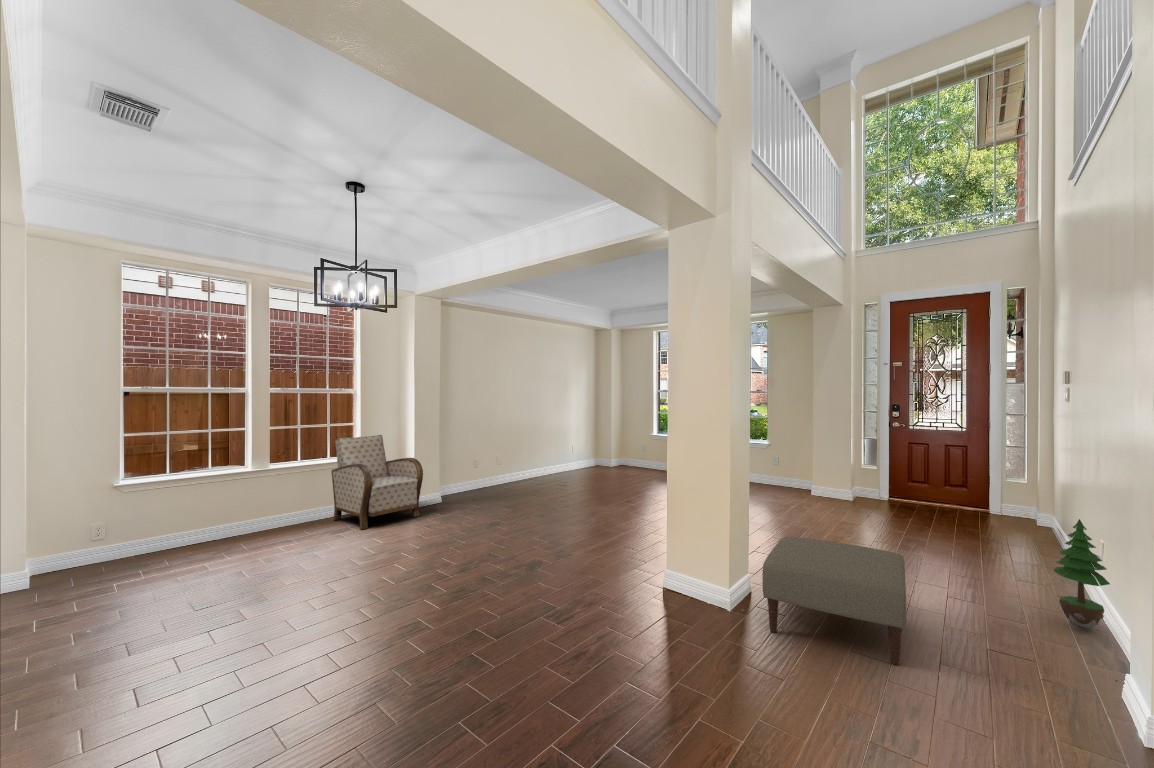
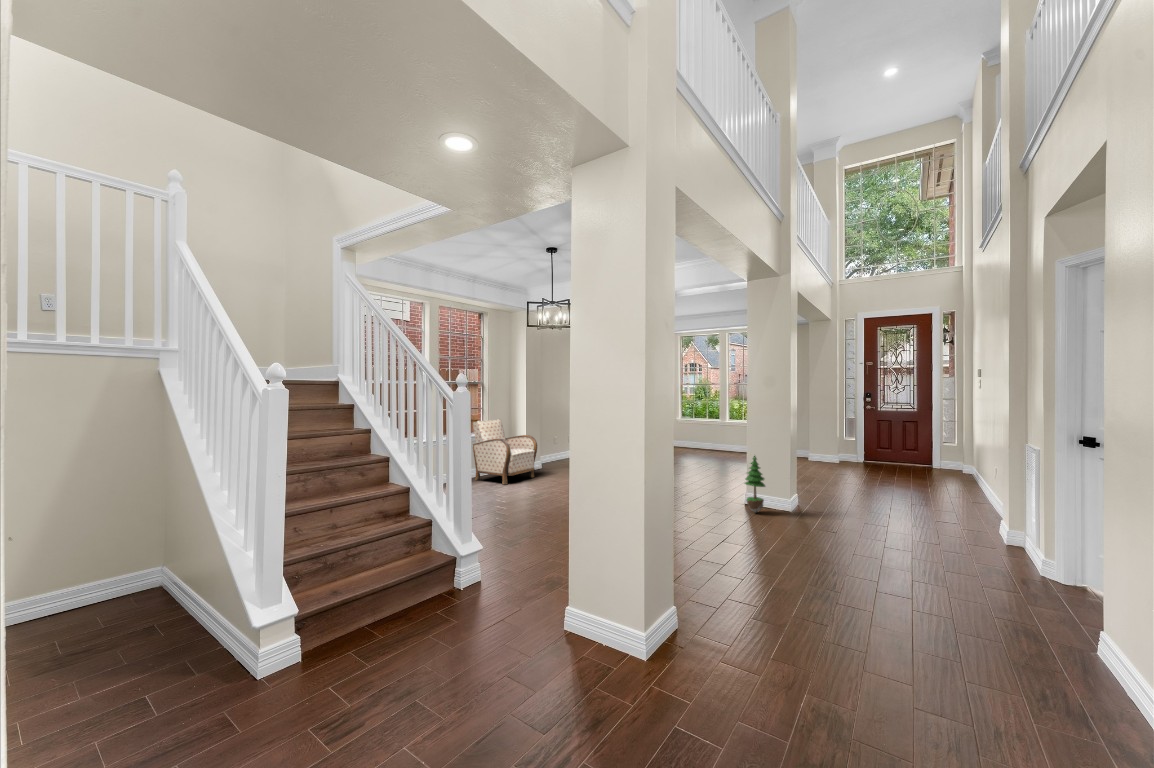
potted tree: present [1053,519,1110,629] -> present [745,456,765,513]
ottoman: present [762,537,906,665] -> none [805,472,885,529]

